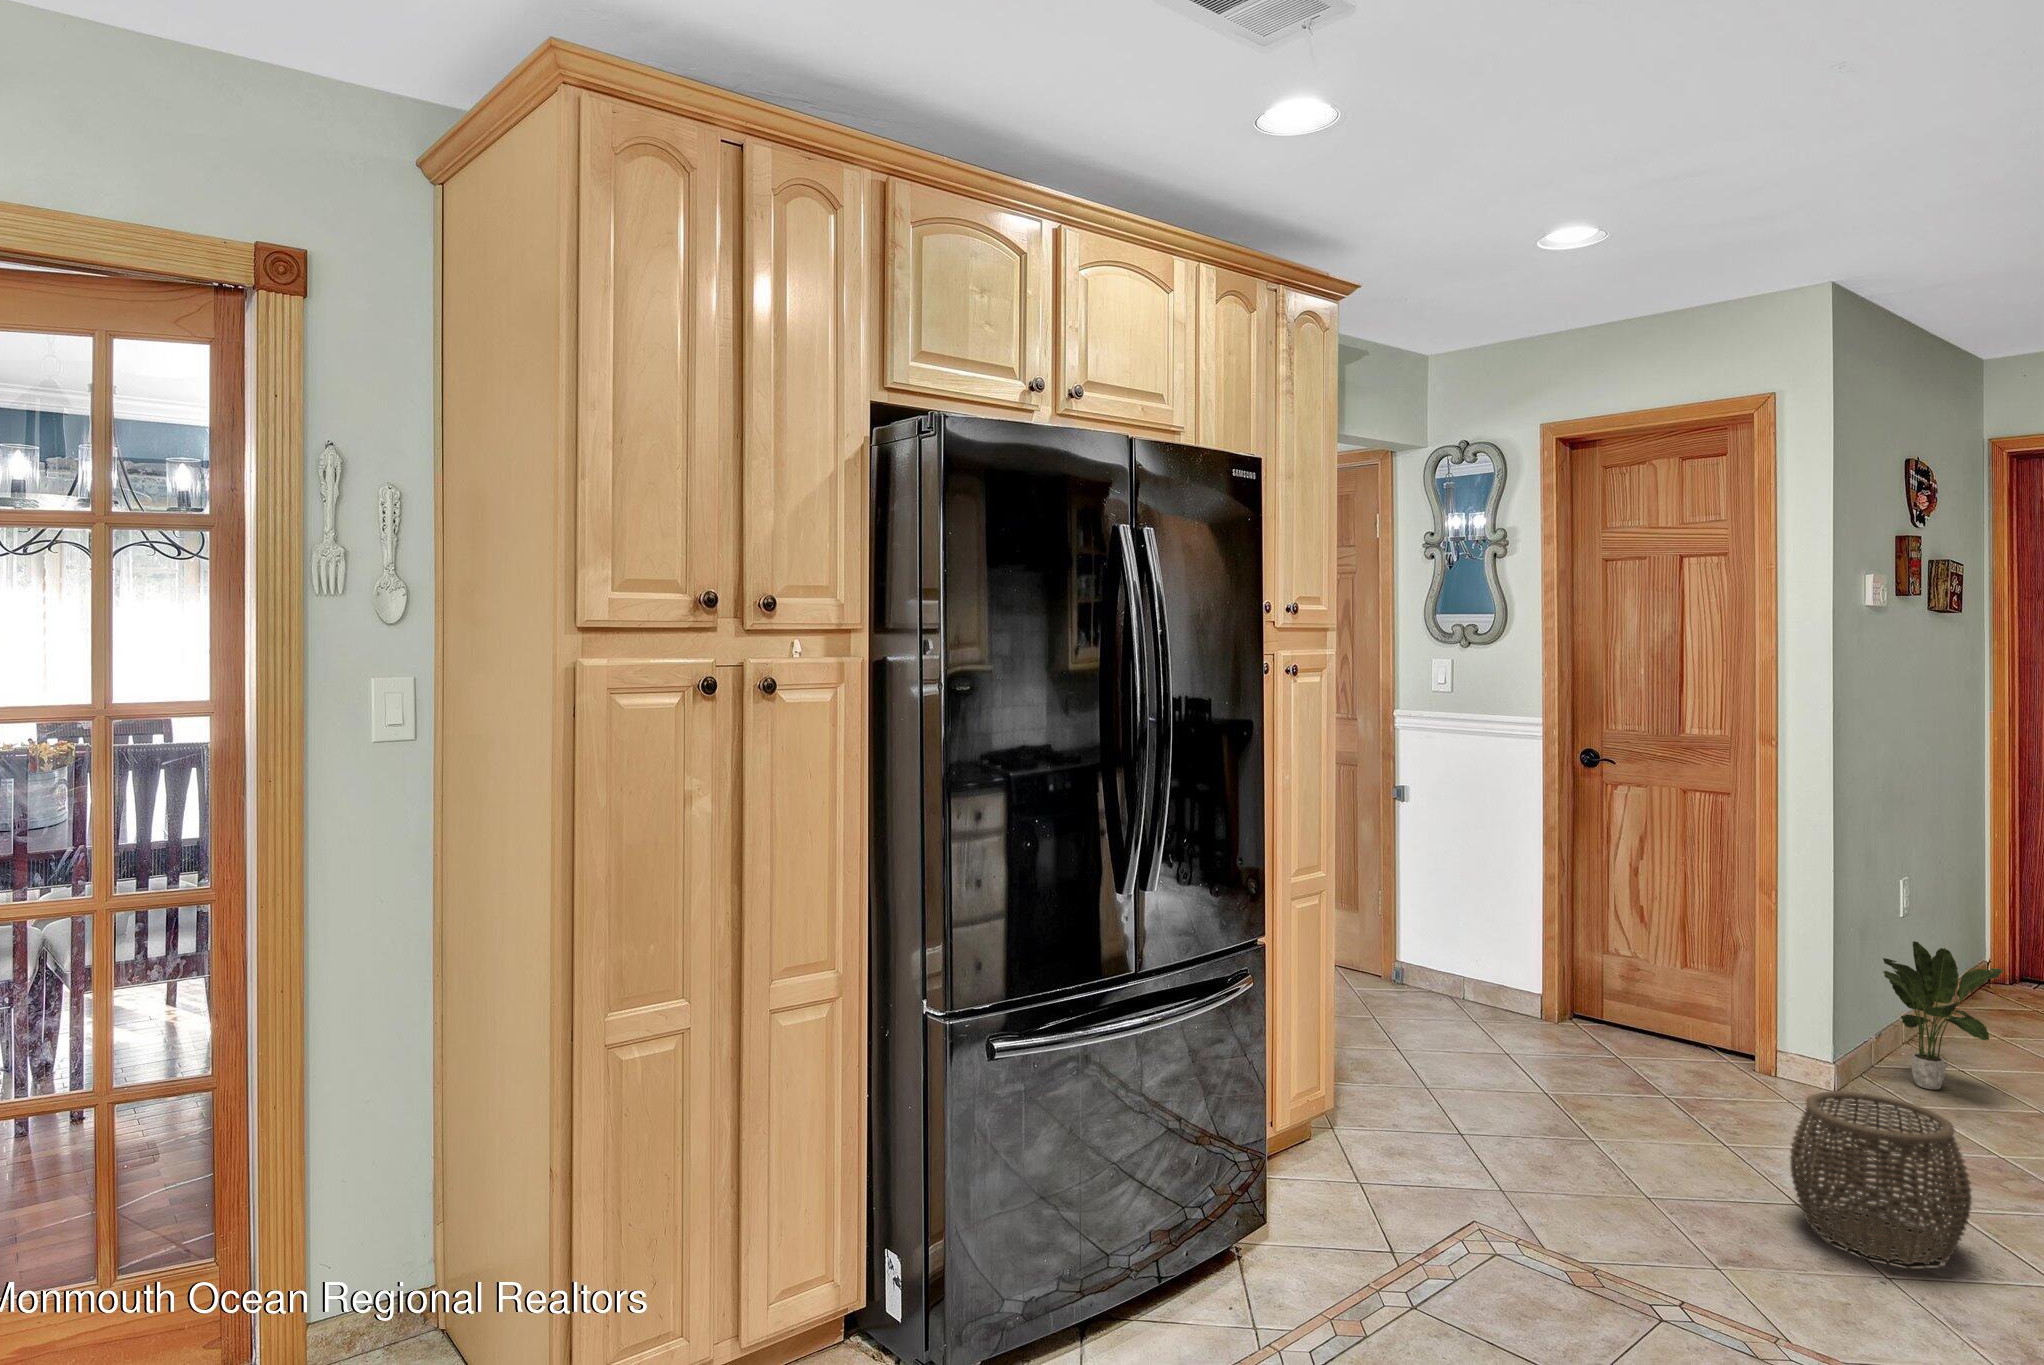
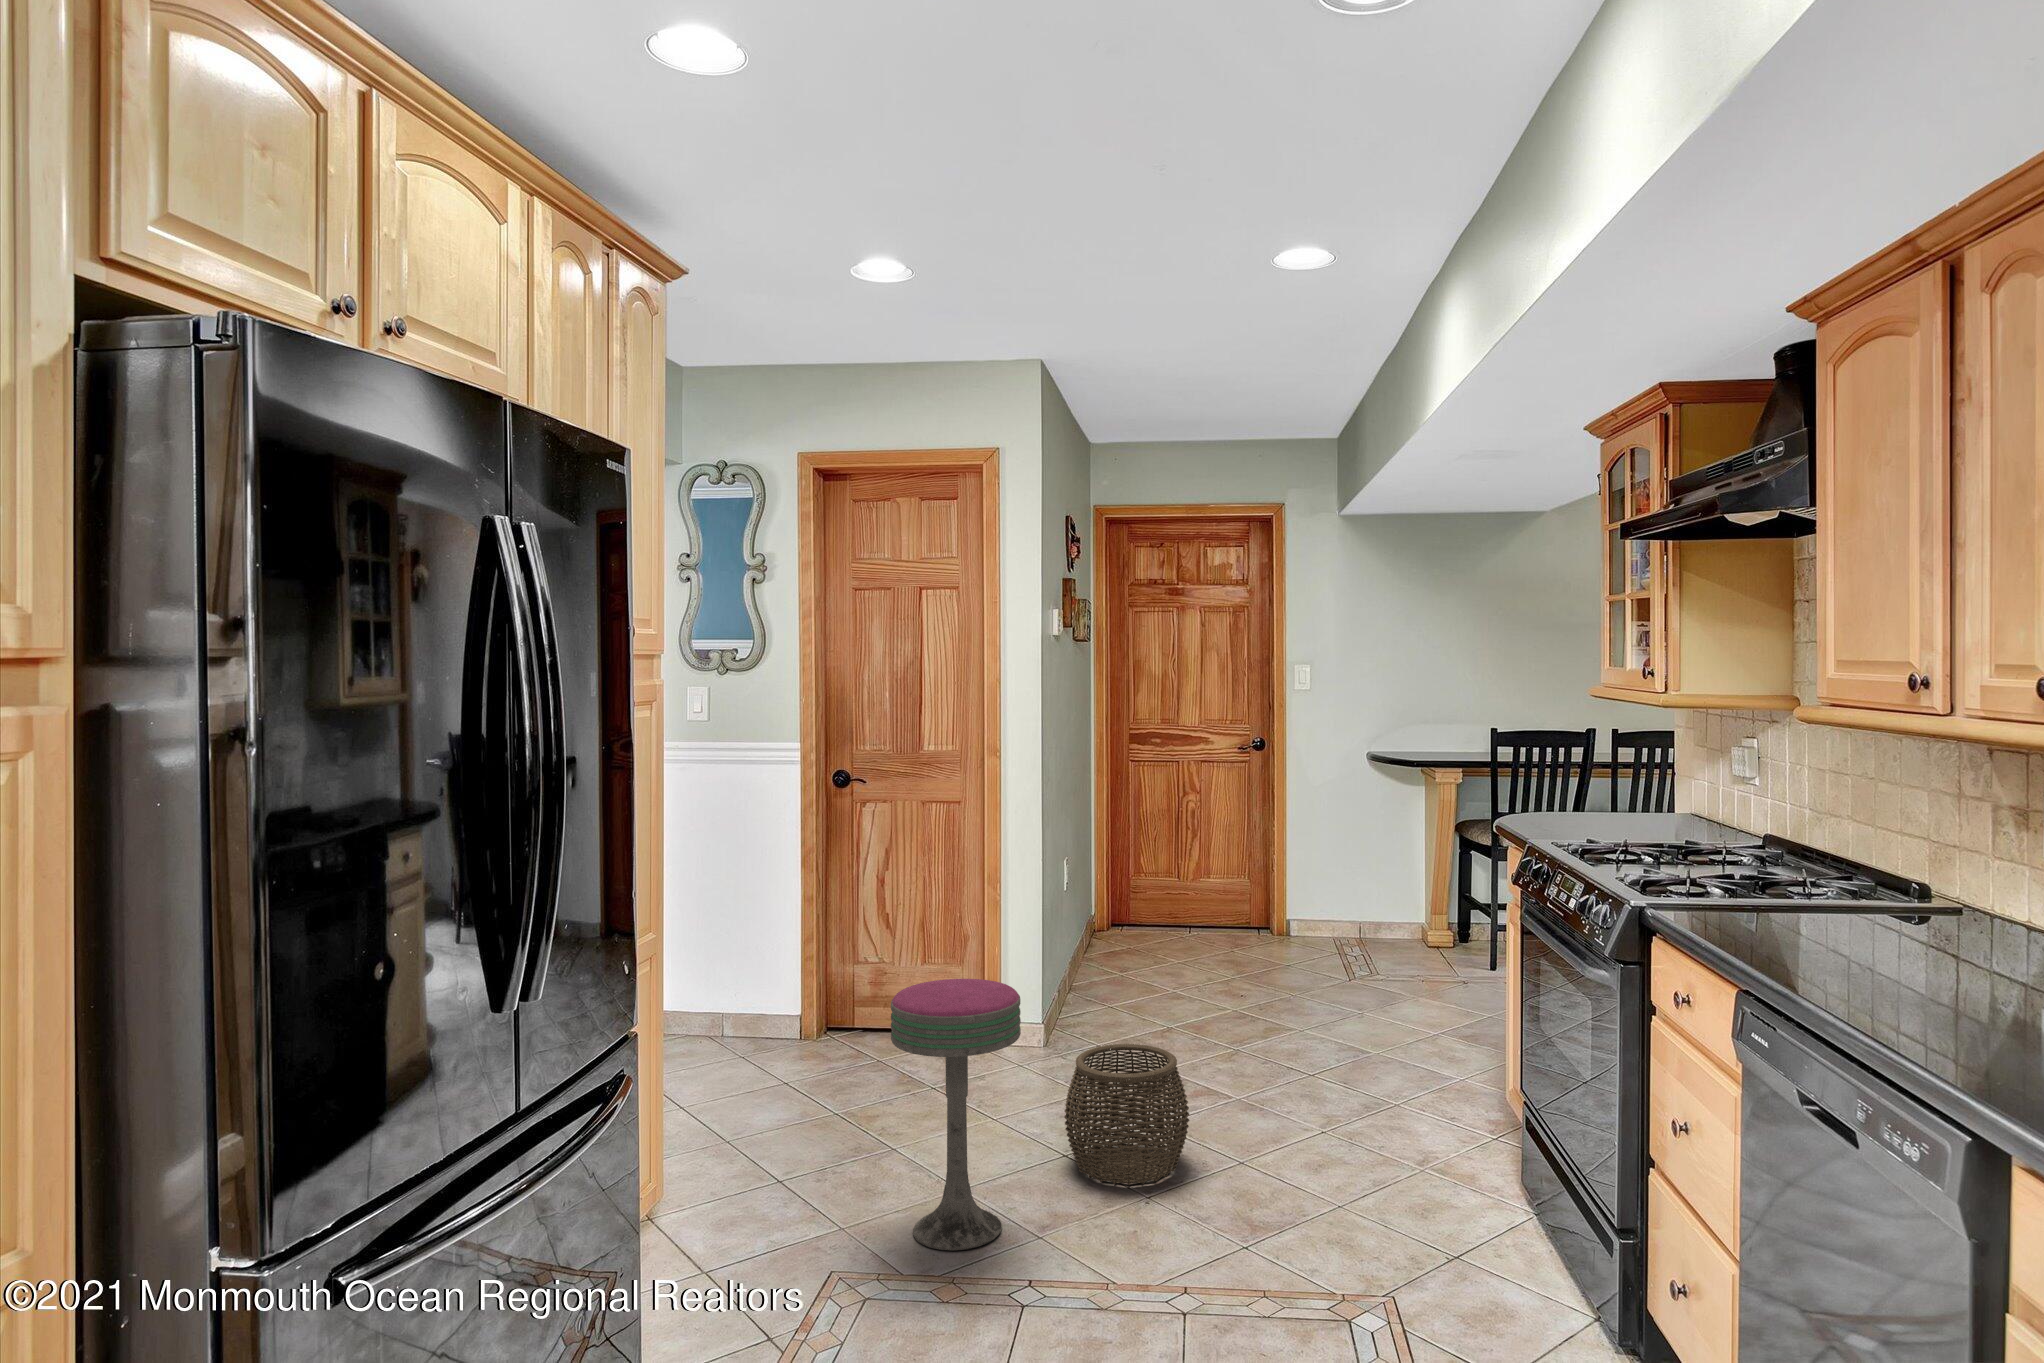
potted plant: present [1883,941,2003,1090] -> none [1066,908,1143,1028]
bar stool: none [1550,969,1703,1250] -> present [891,979,1021,1250]

